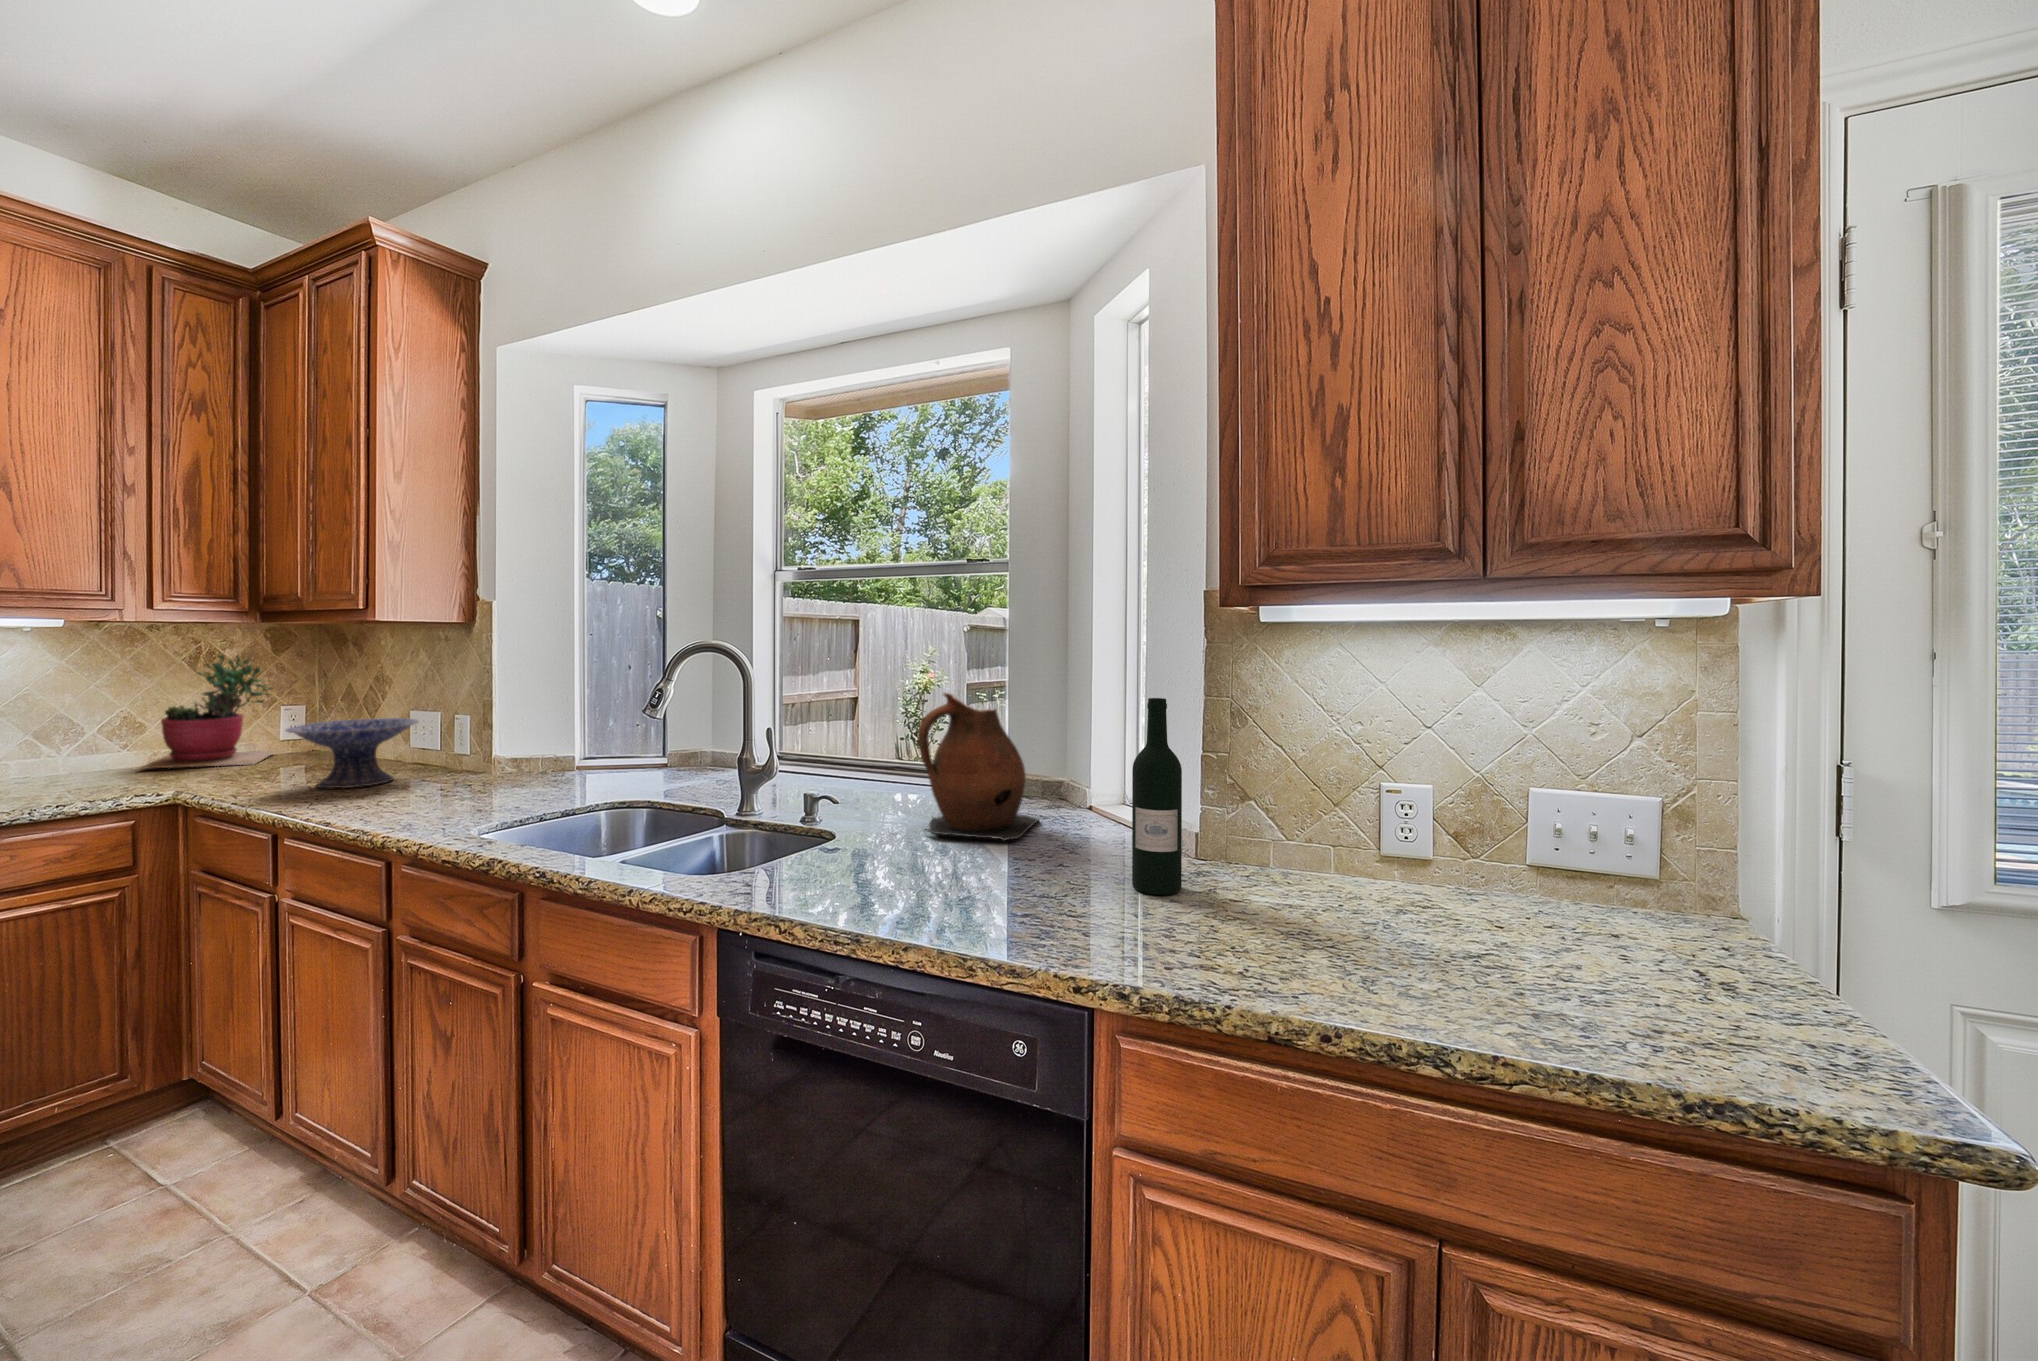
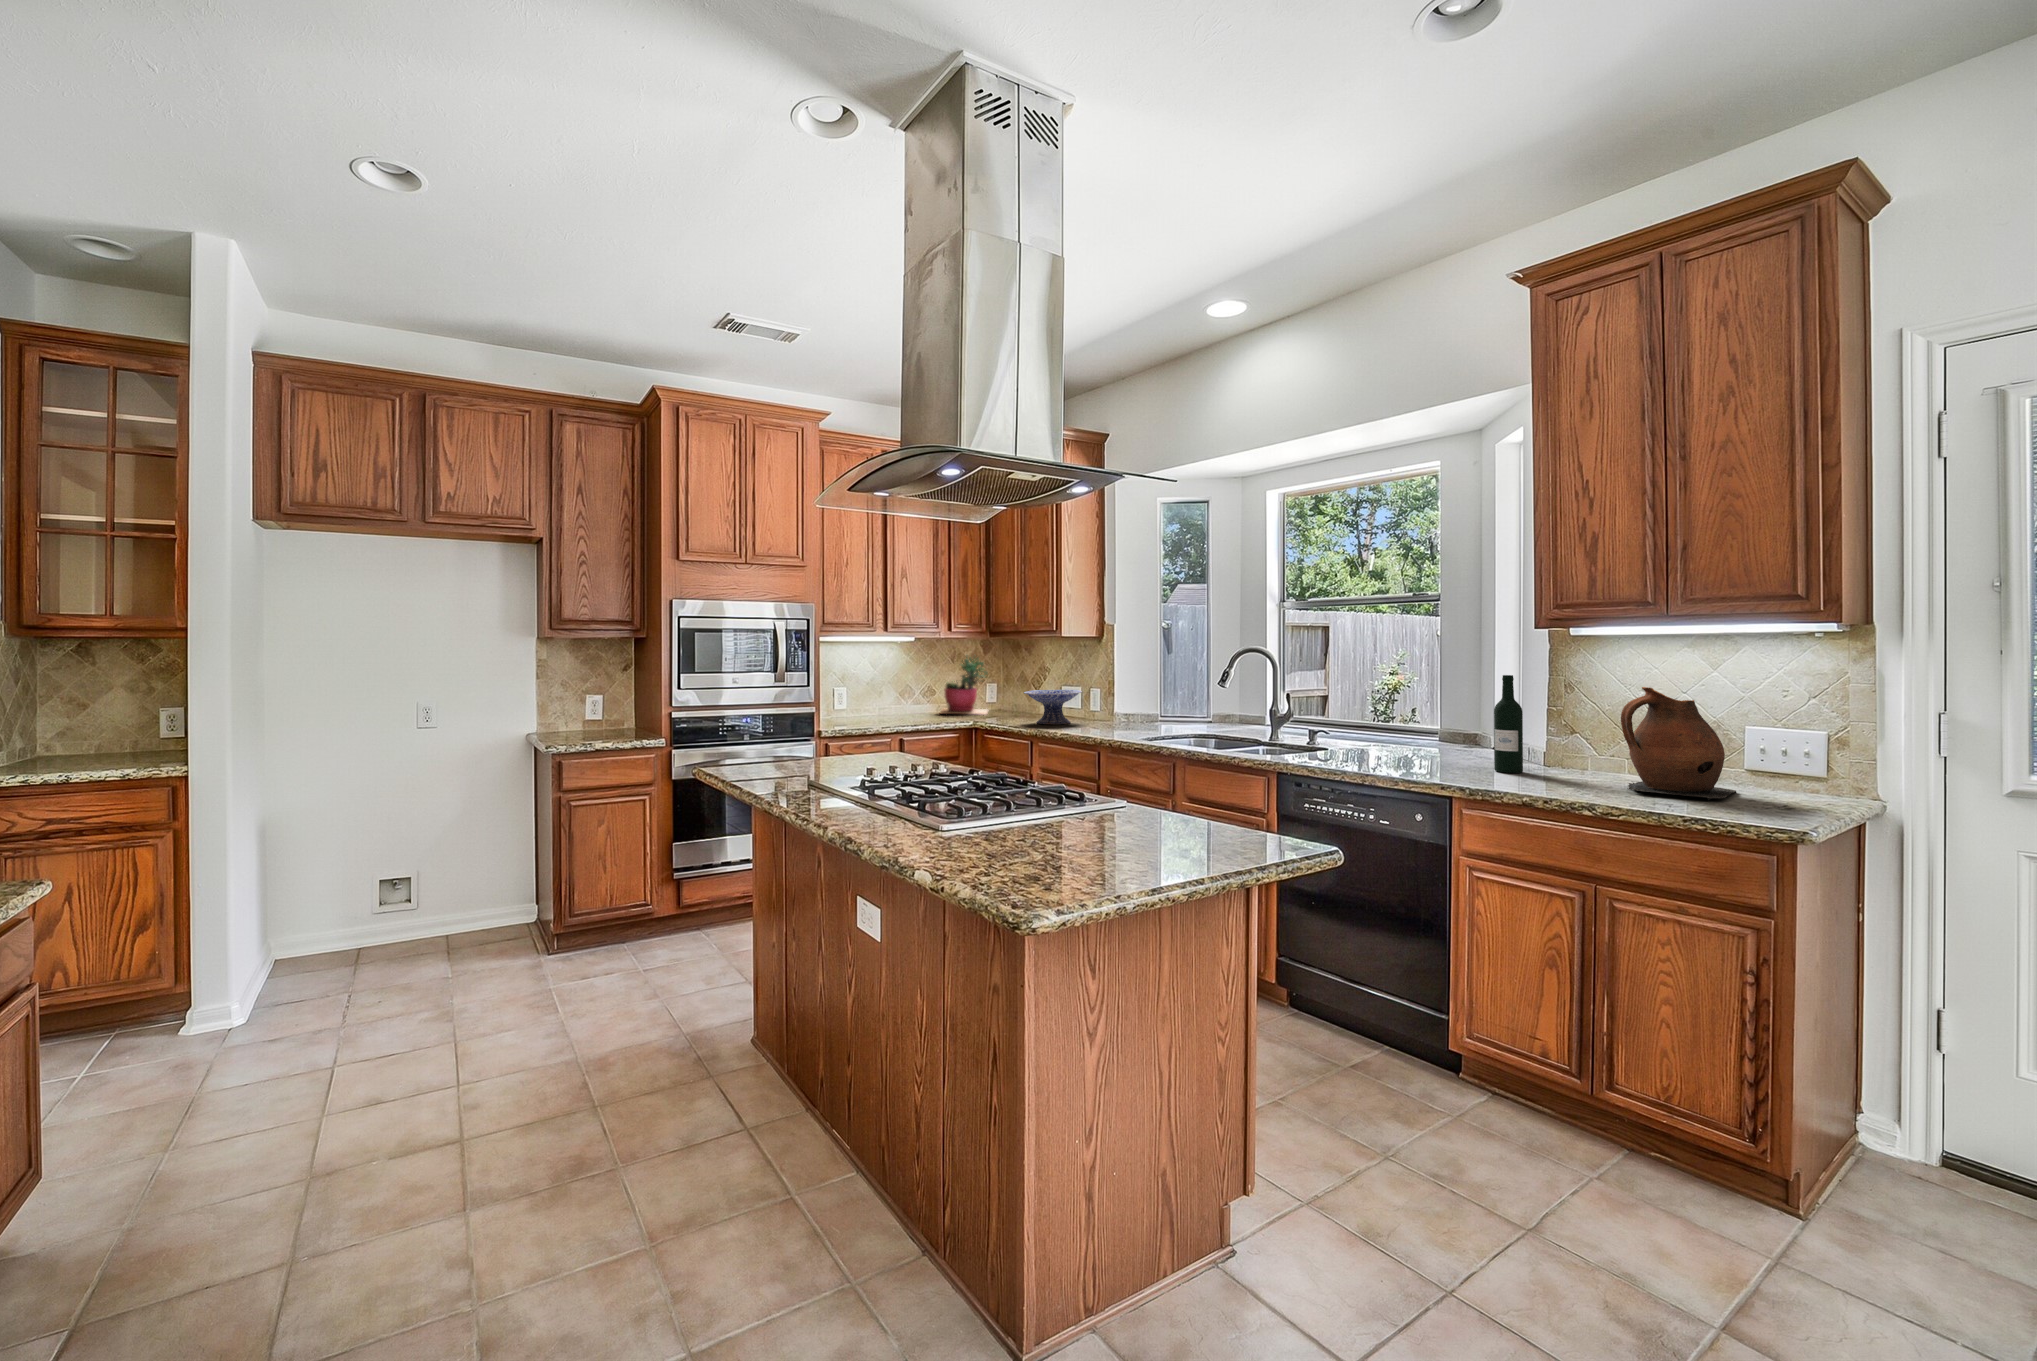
ceramic pitcher: present [918,693,1039,842] -> present [1621,687,1736,800]

